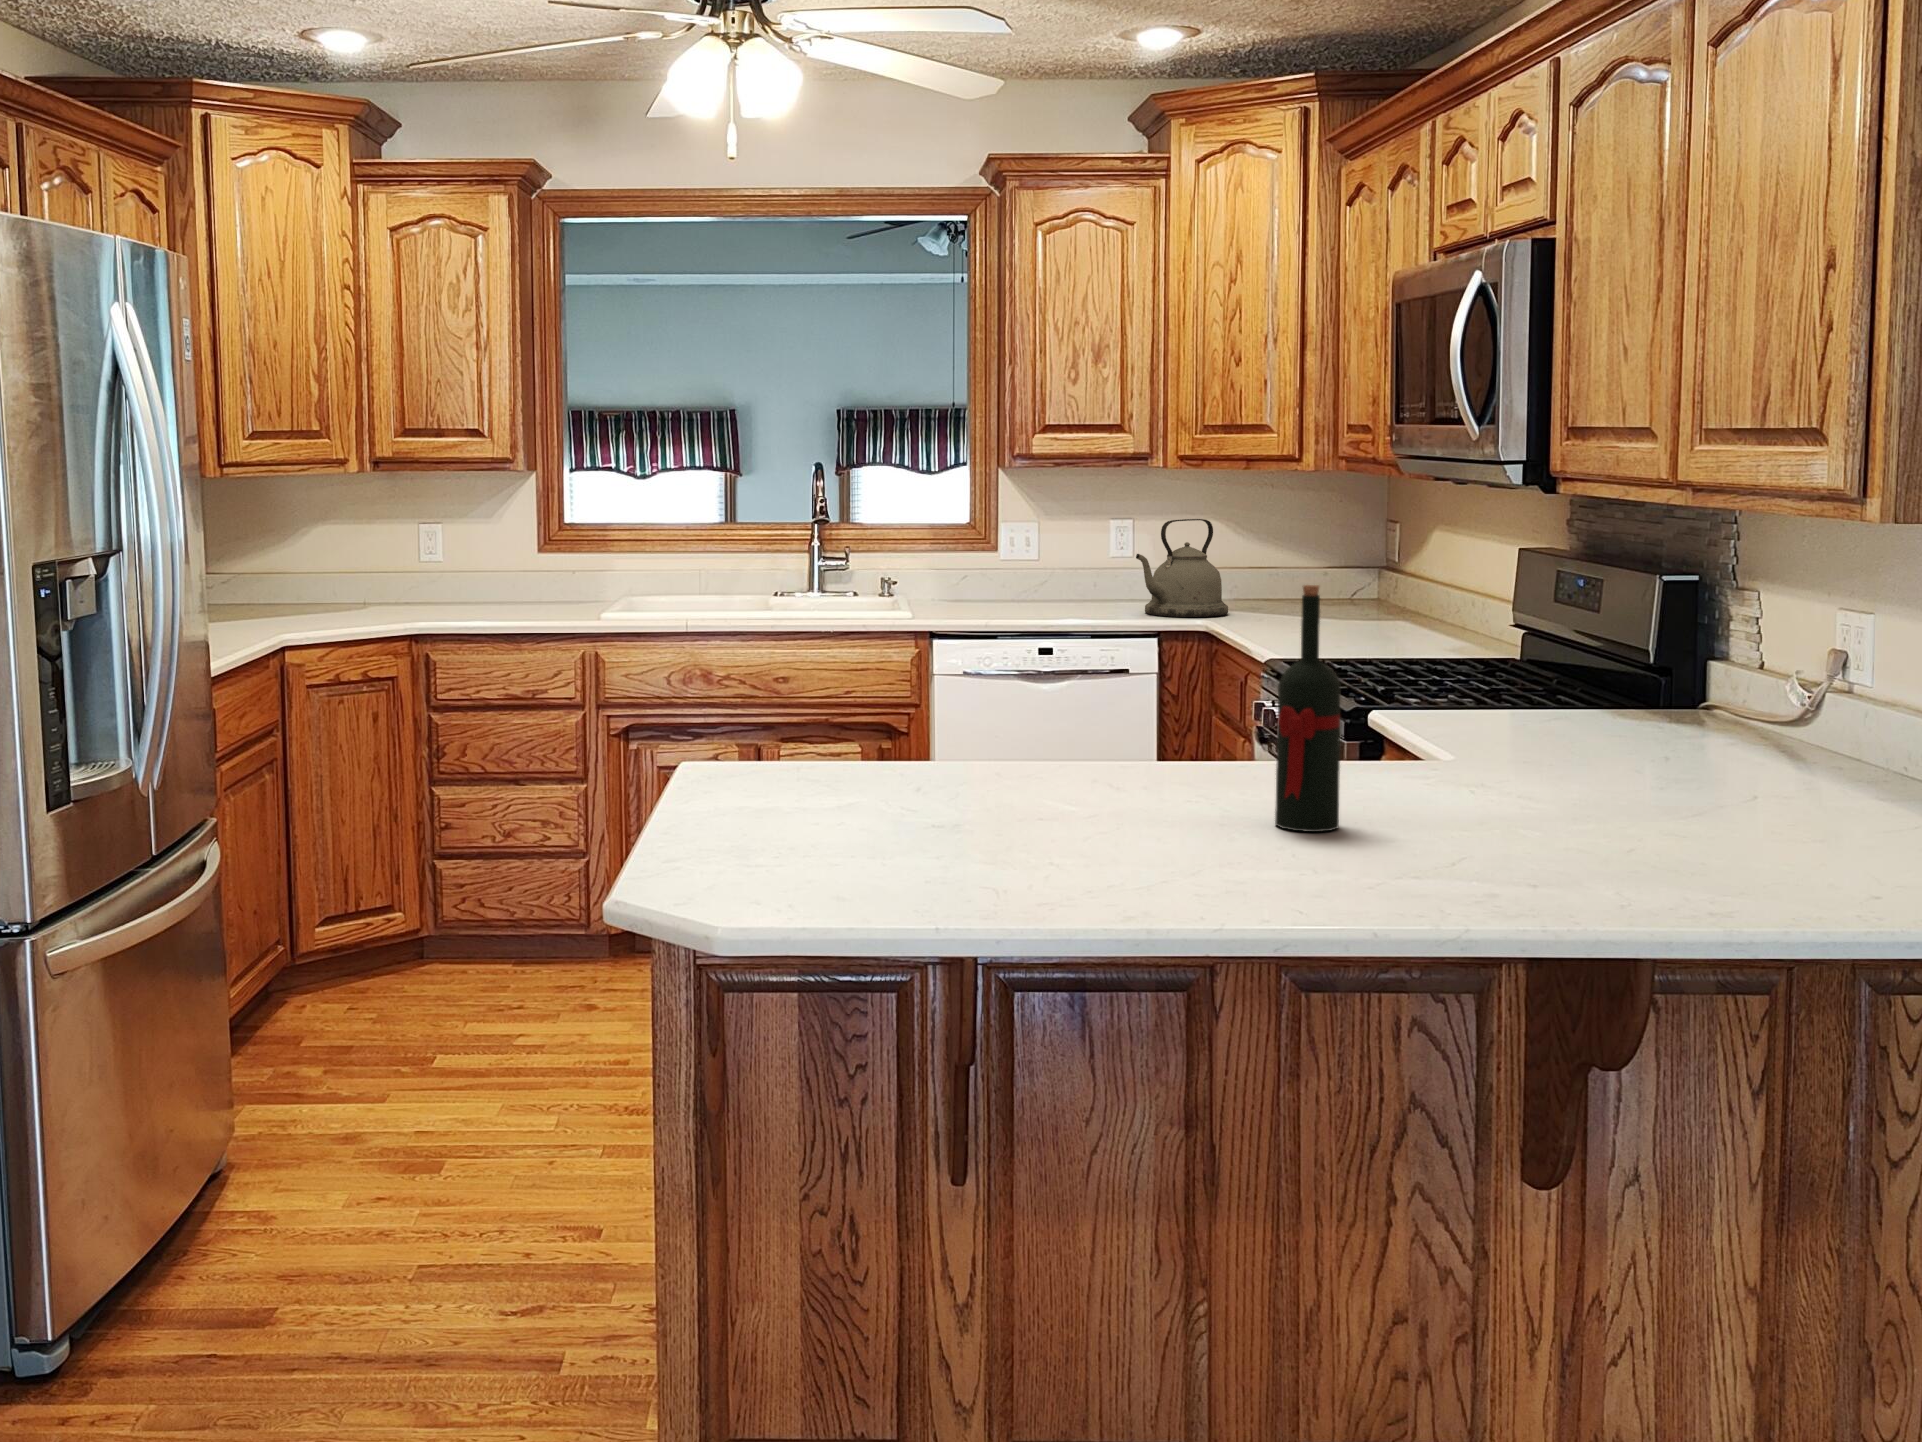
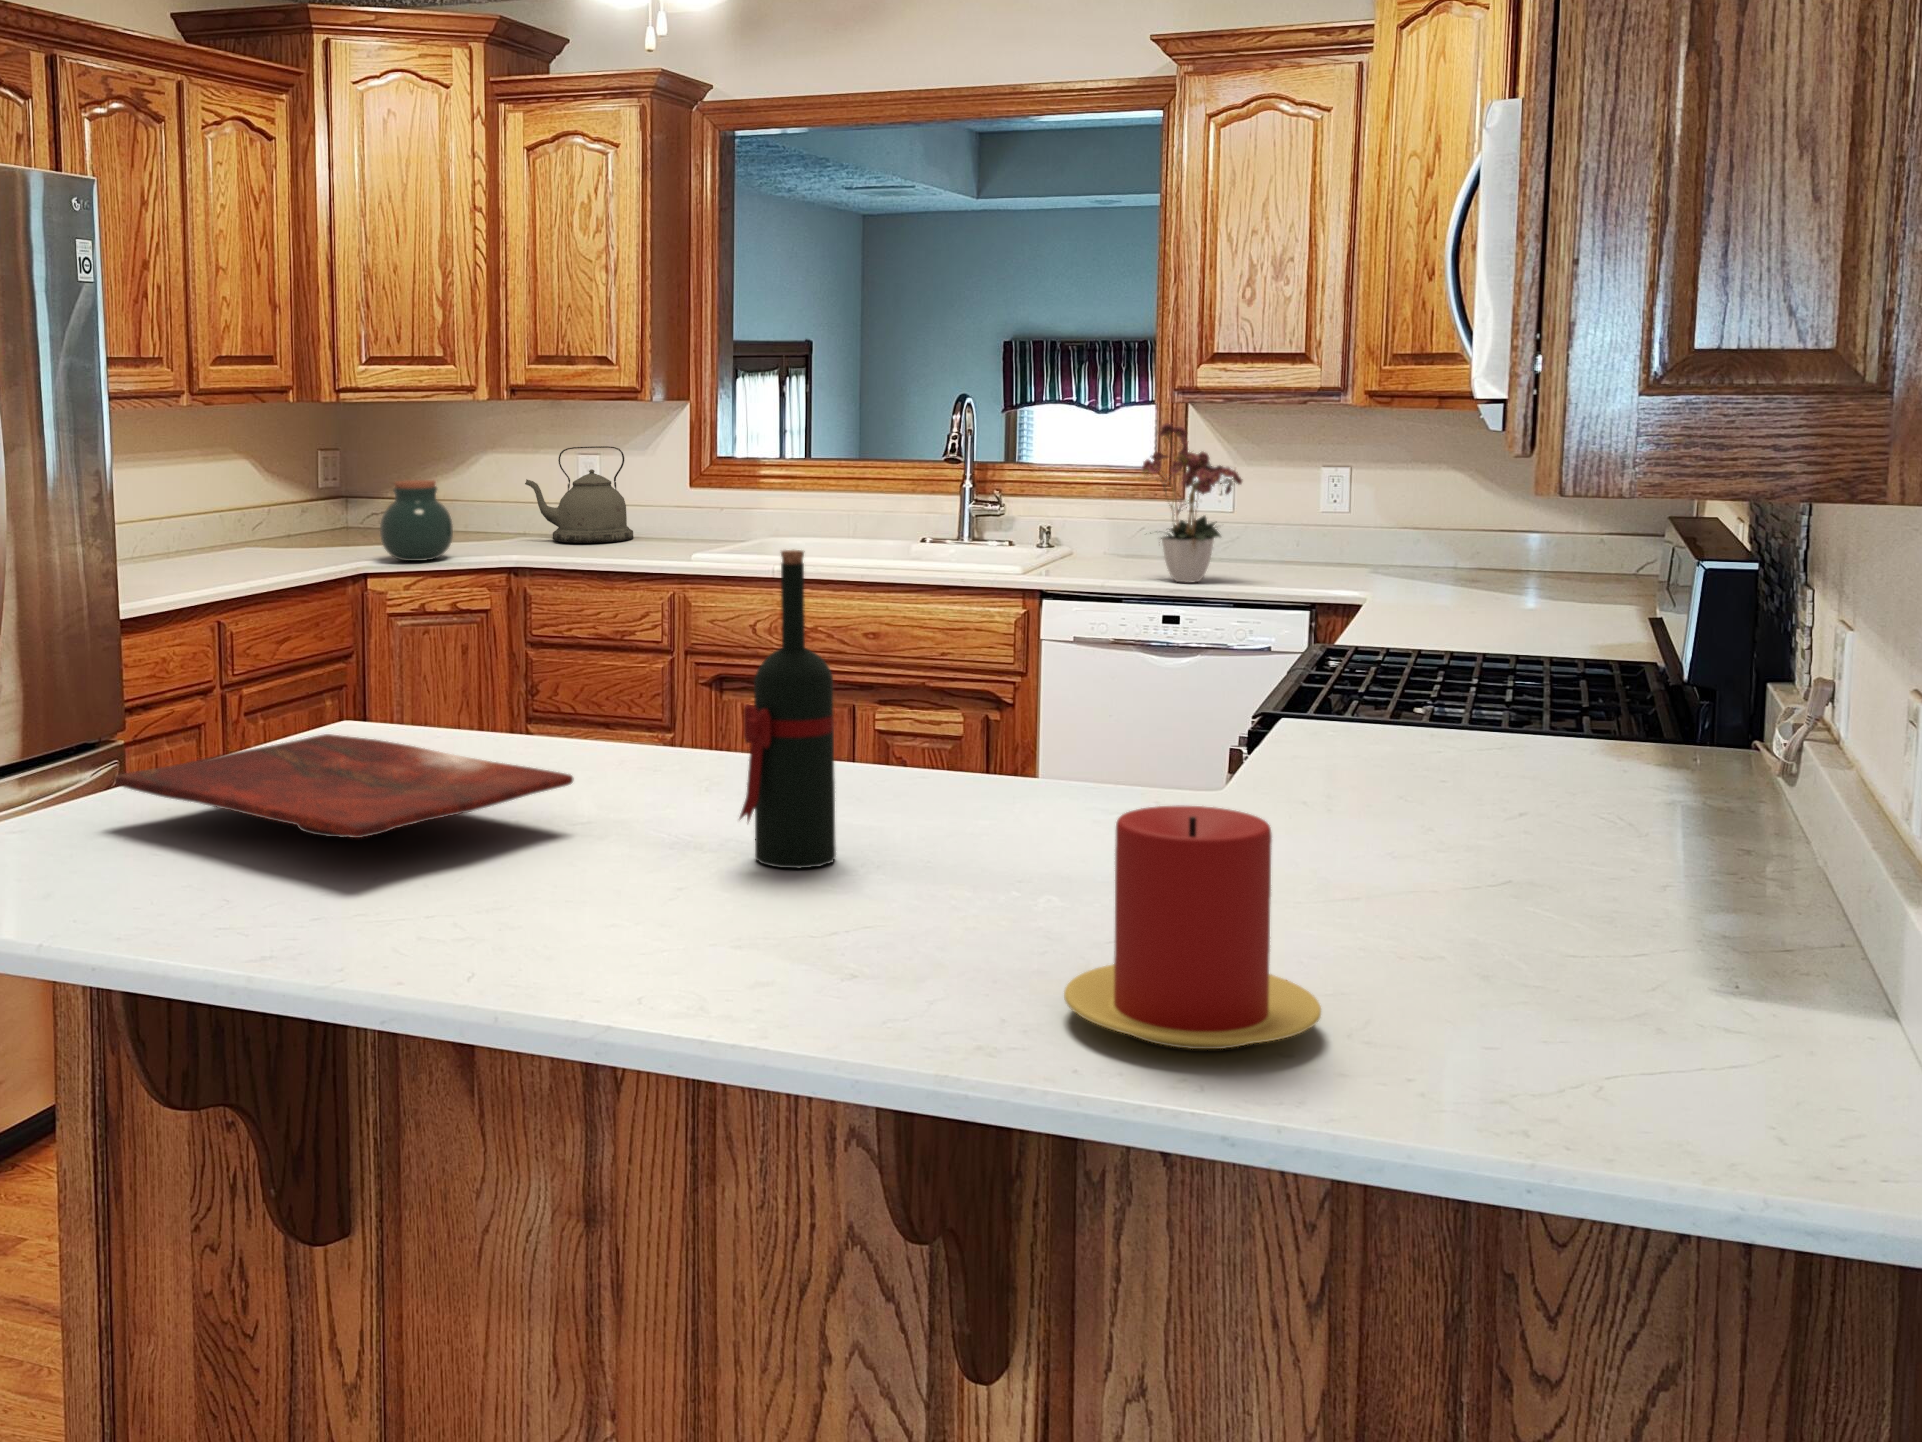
flower arrangement: none [1008,483,1104,621] -> present [1143,423,1242,583]
kettle: present [1136,519,1228,617] -> present [525,446,633,543]
jar: none [270,548,344,628] -> present [380,480,453,561]
candle: none [1696,746,1885,905] -> present [1064,806,1321,1049]
cutting board: none [734,763,1104,842] -> present [115,734,574,838]

